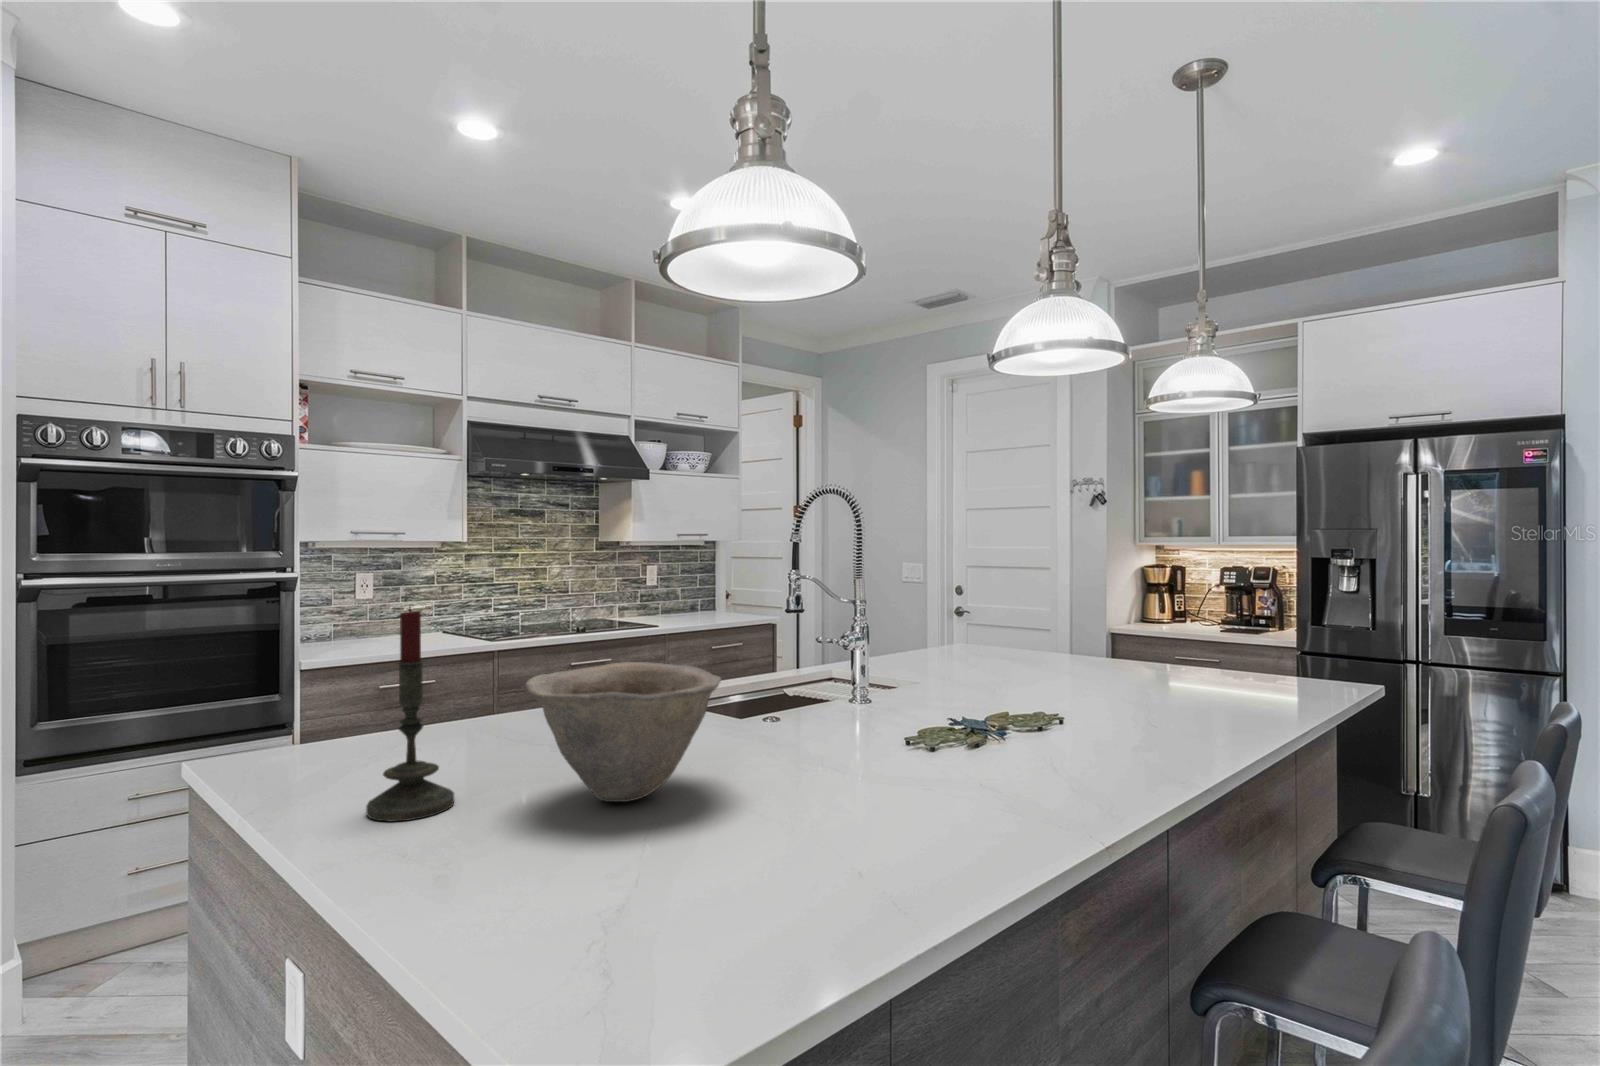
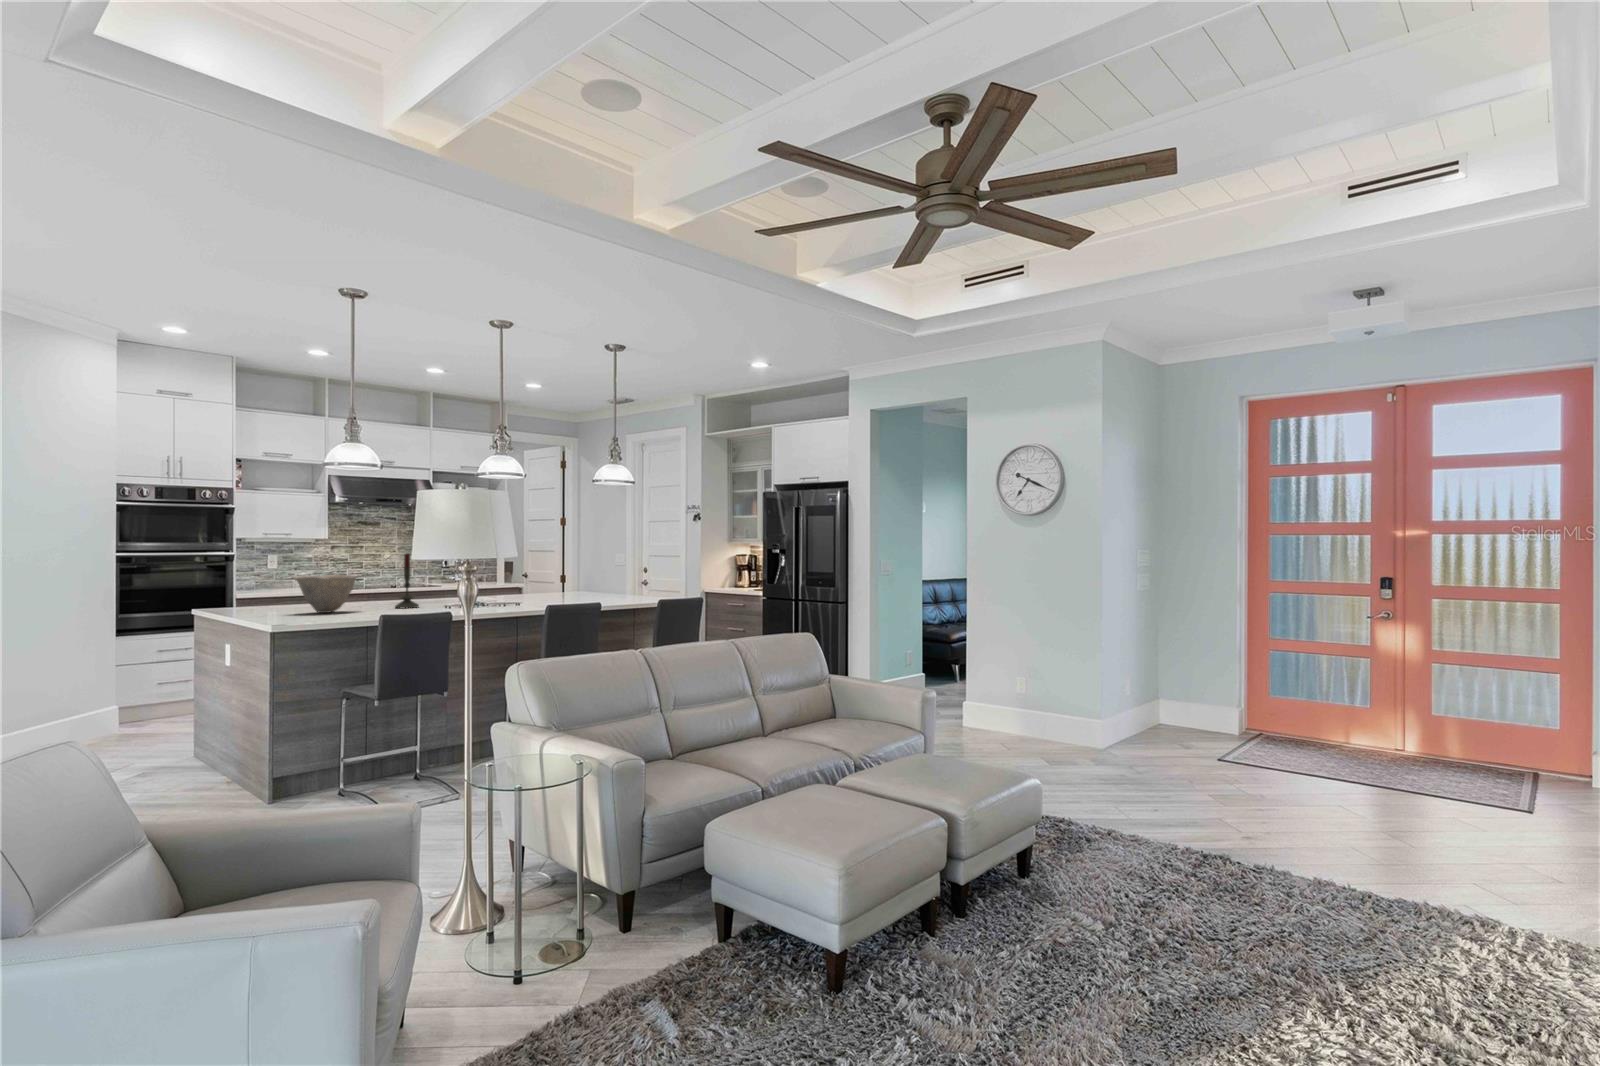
candle: present [366,607,454,822] -> present [395,553,419,608]

